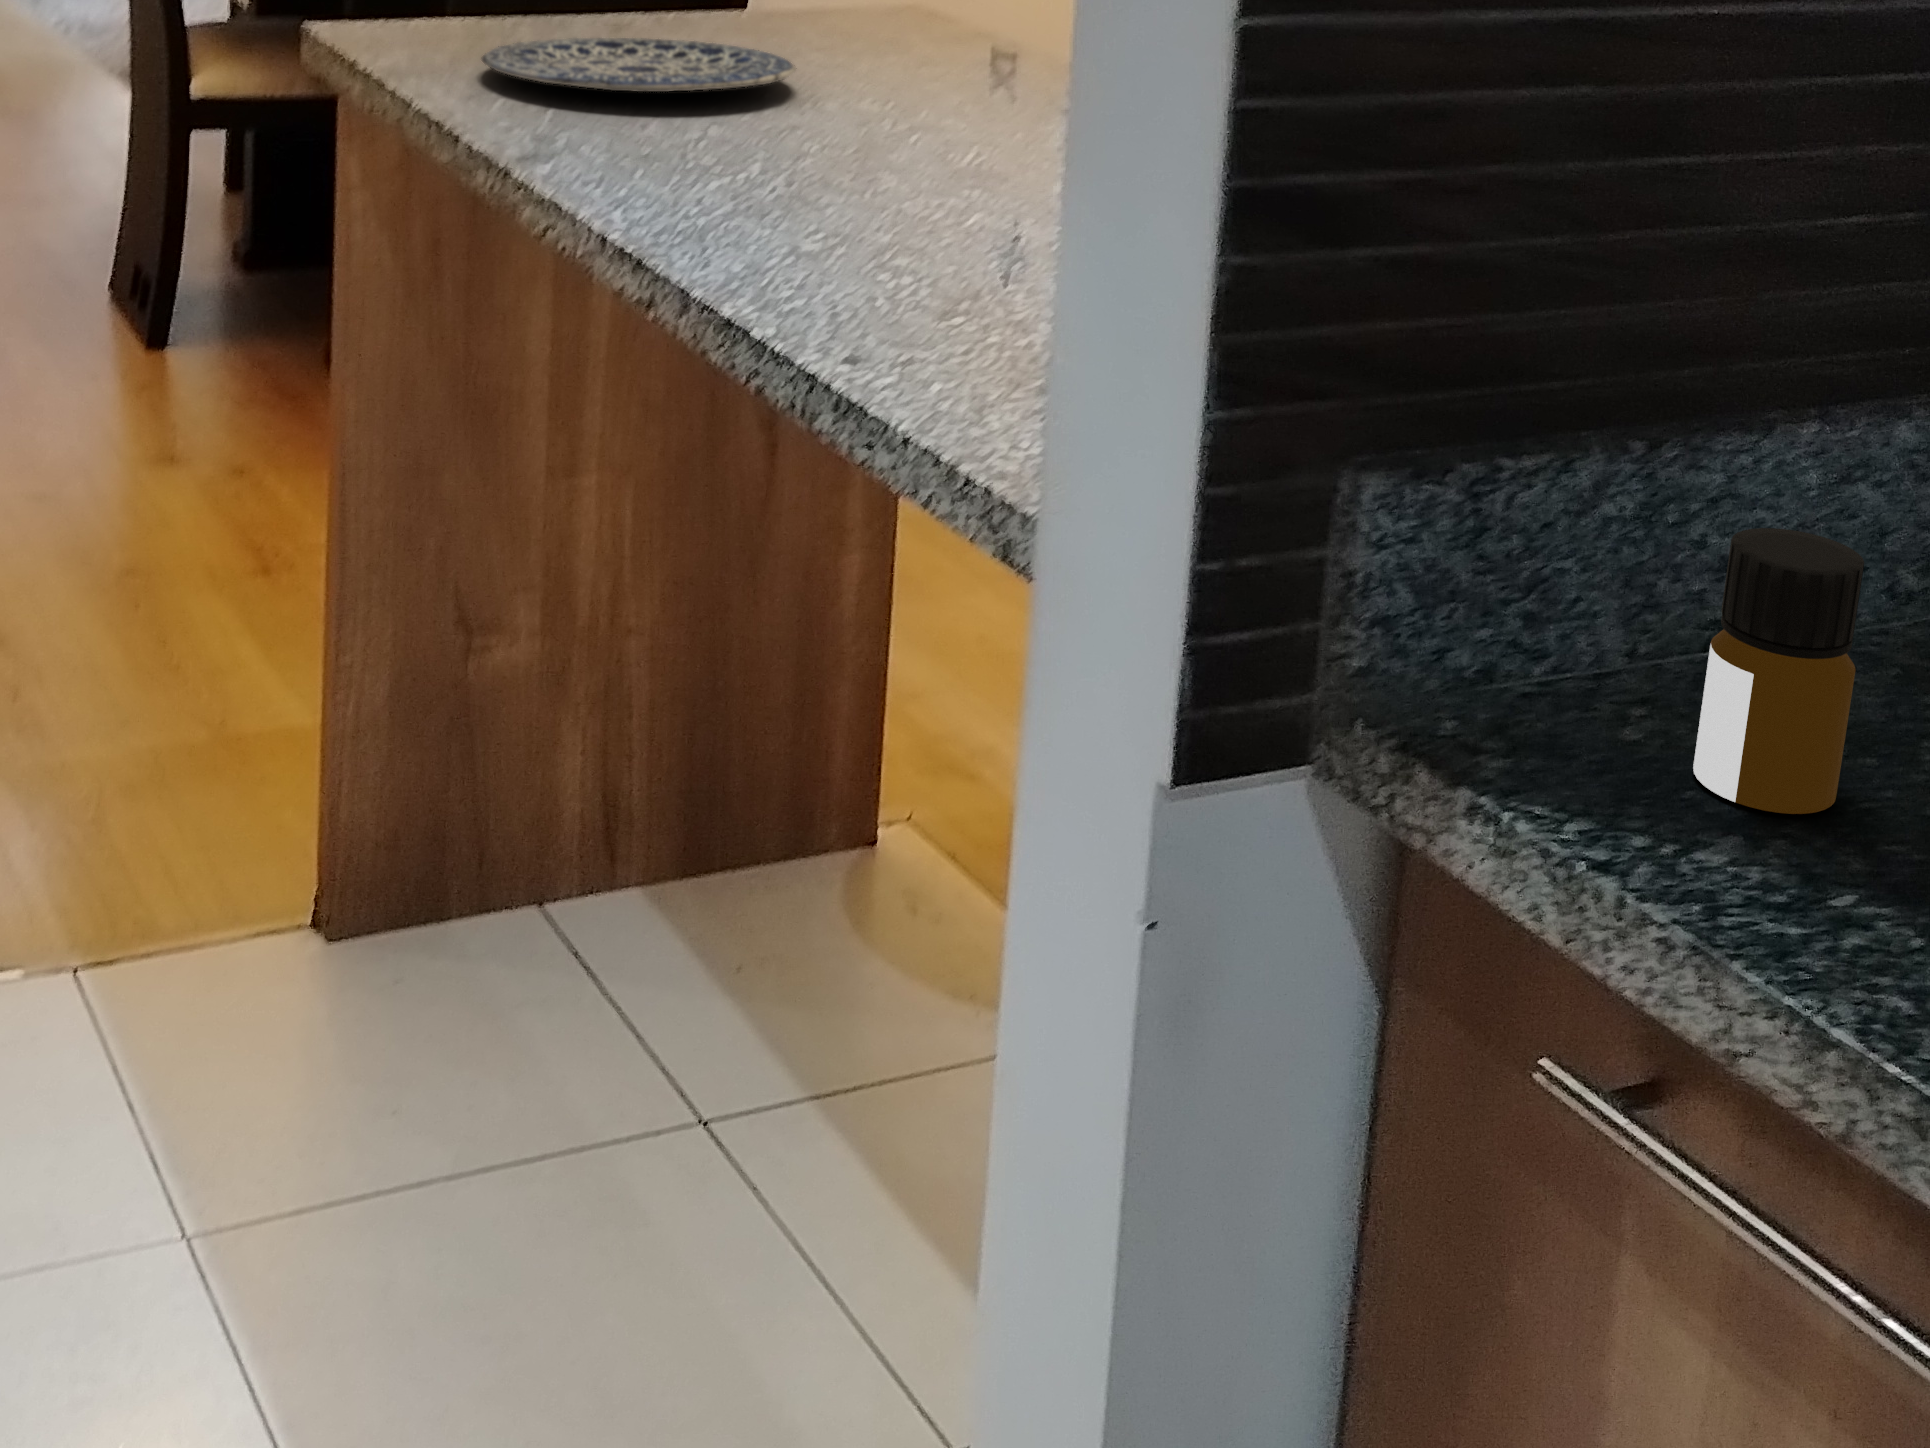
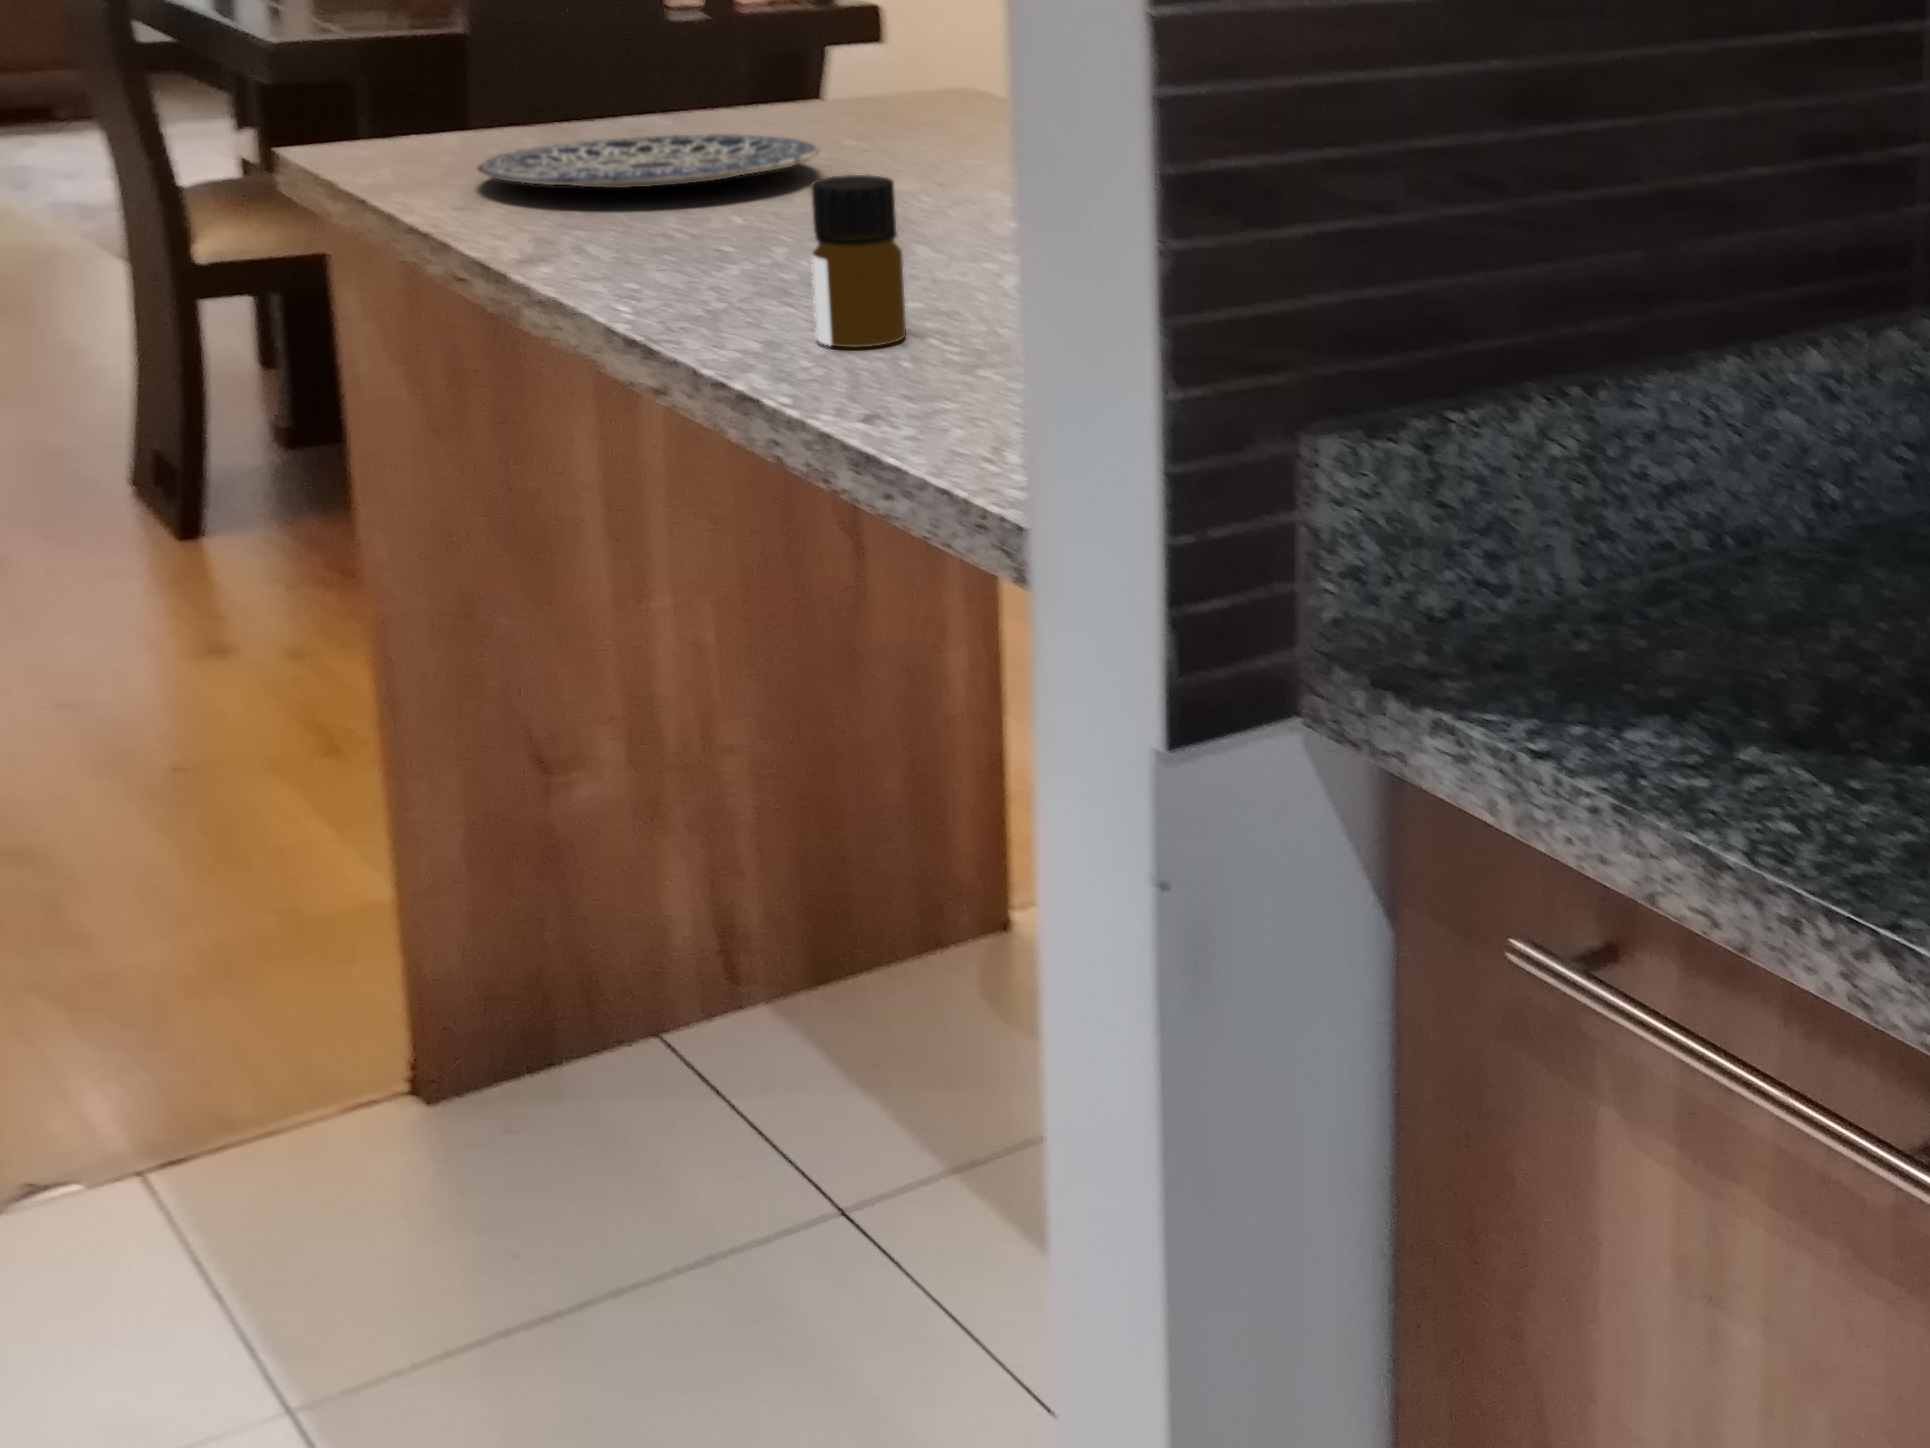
bottle: present [1693,528,1864,814] -> present [811,175,906,347]

